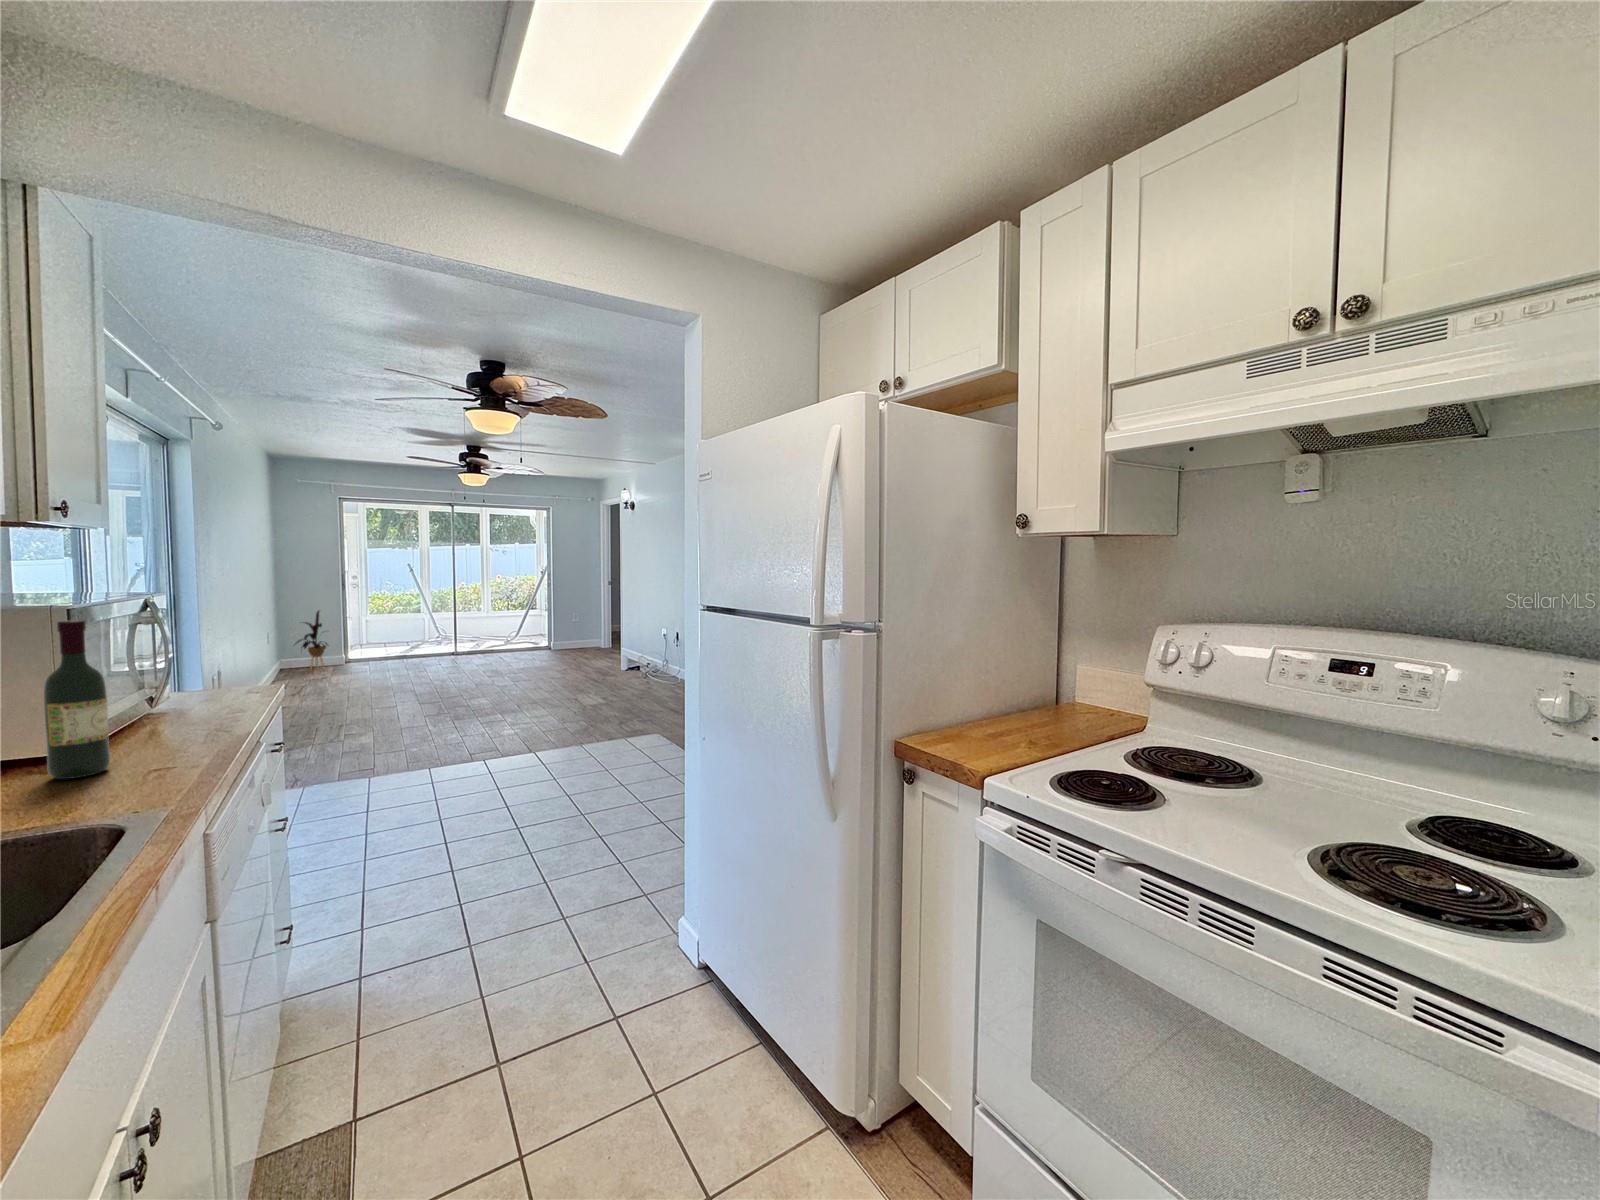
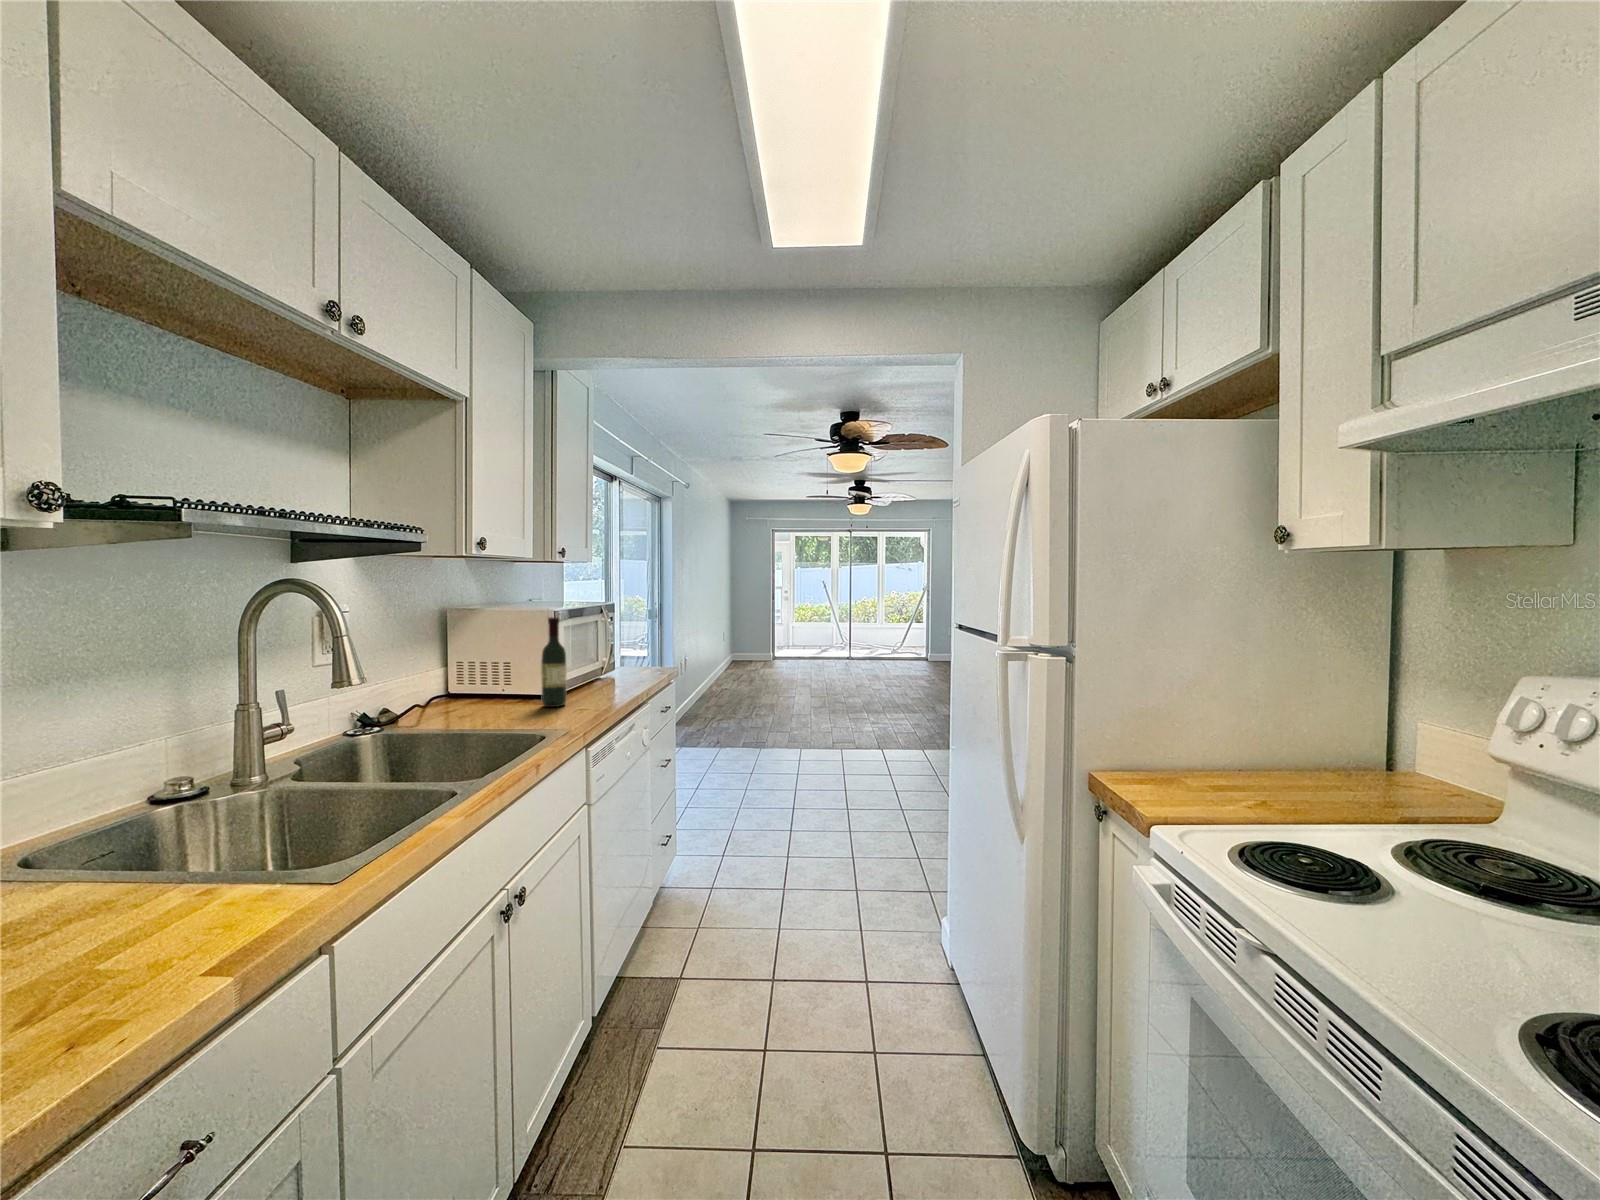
house plant: present [296,611,327,671] -> none [740,617,764,665]

